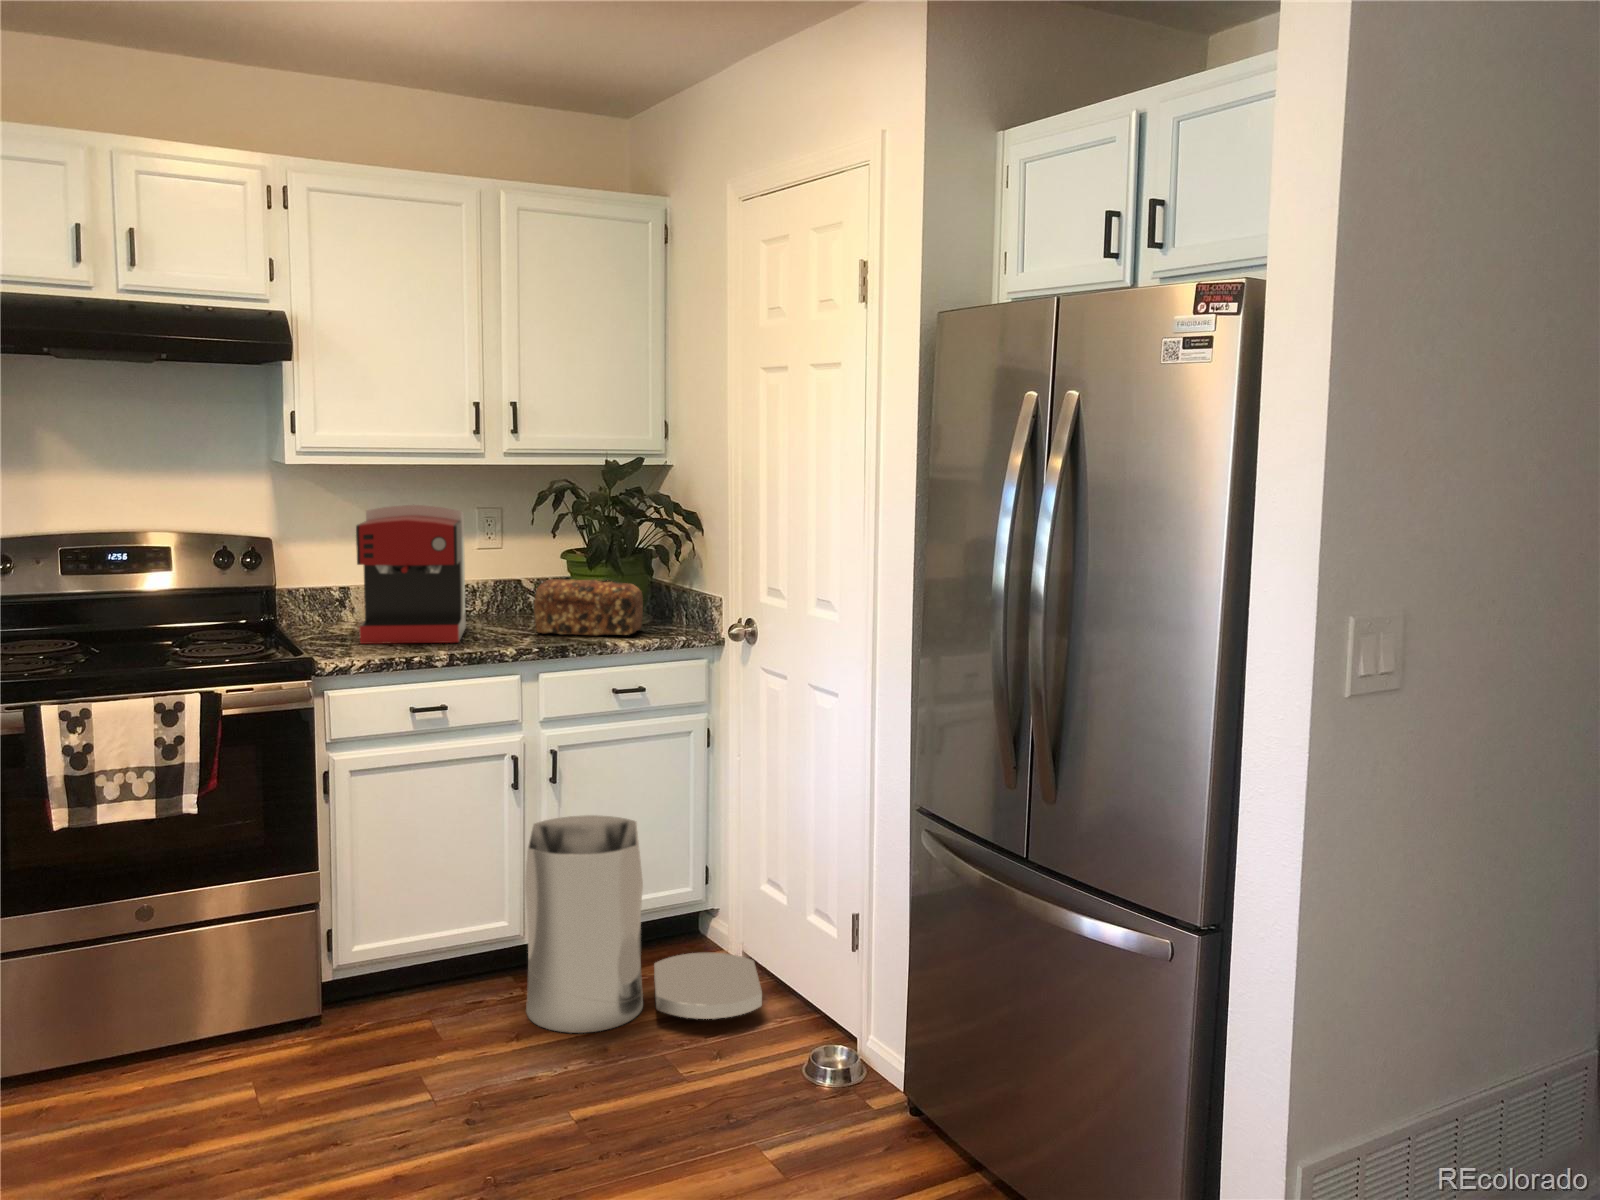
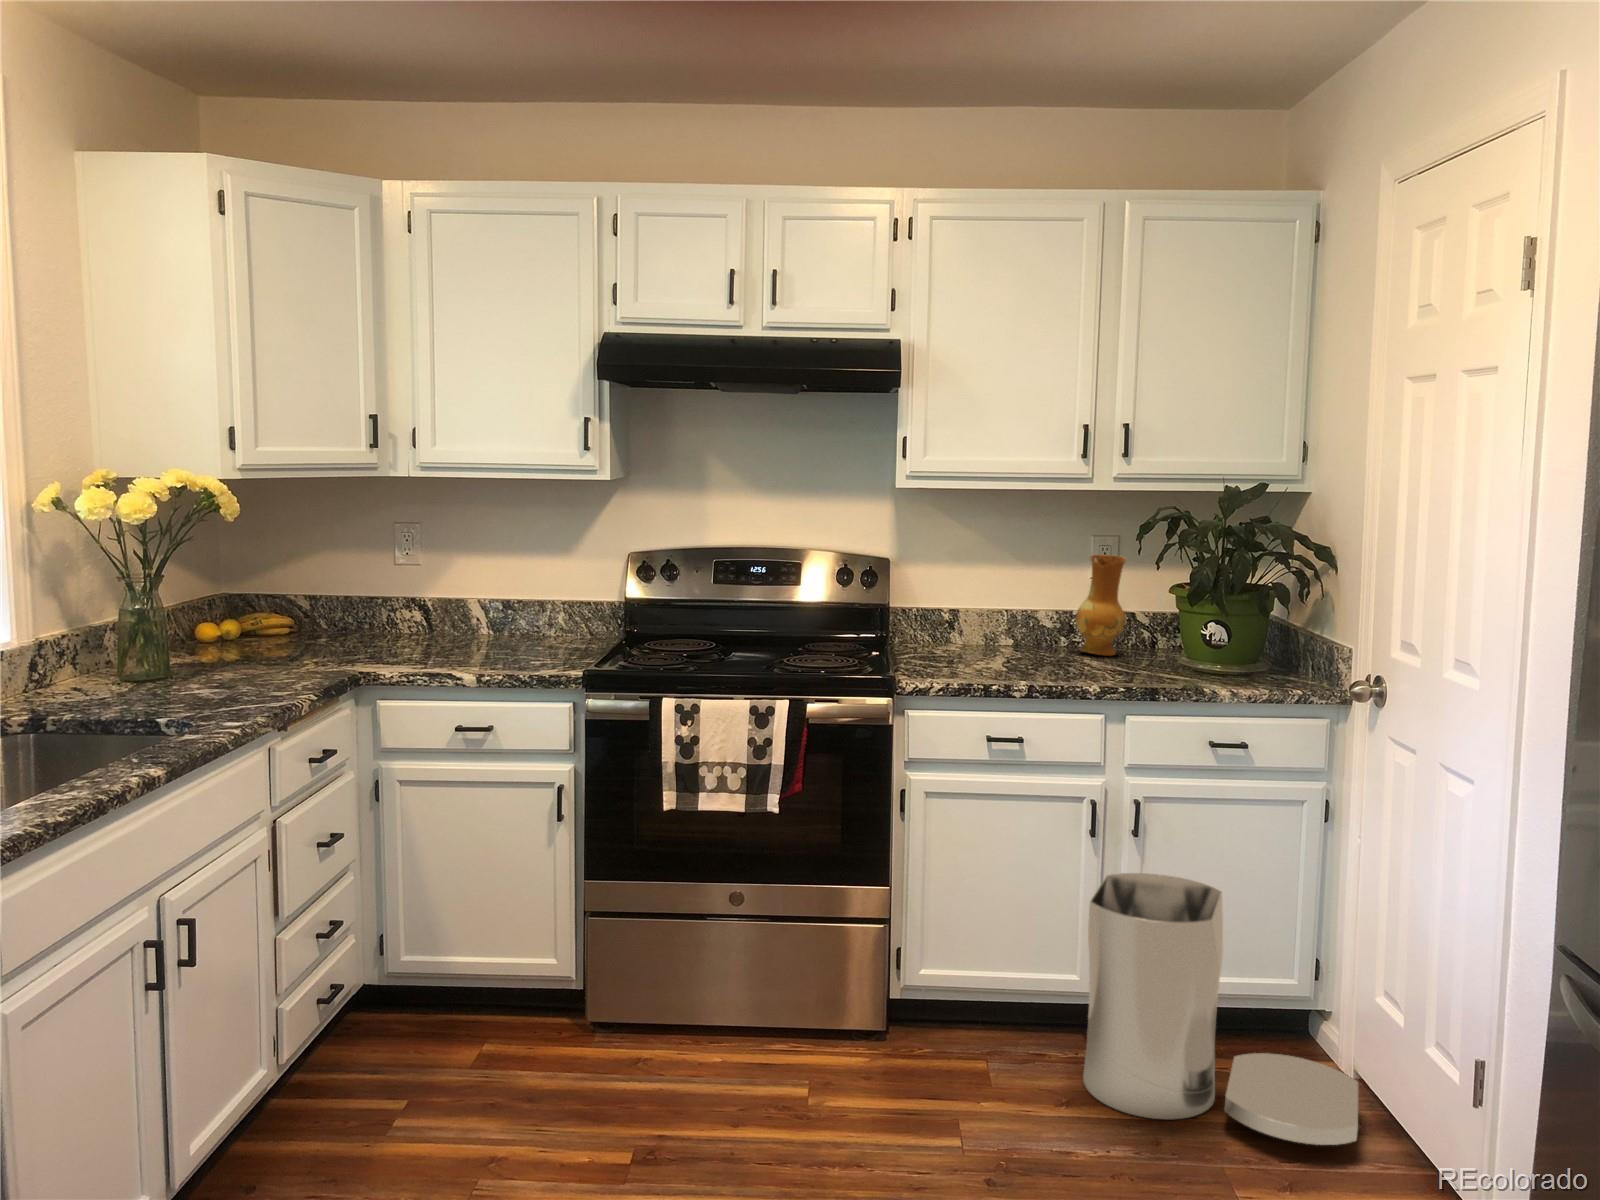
coffee maker: present [356,504,466,644] -> none [951,530,1069,674]
ceramic jug: none [468,525,515,622] -> present [1075,555,1126,656]
bread loaf: present [534,579,643,635] -> none [1133,615,1259,682]

